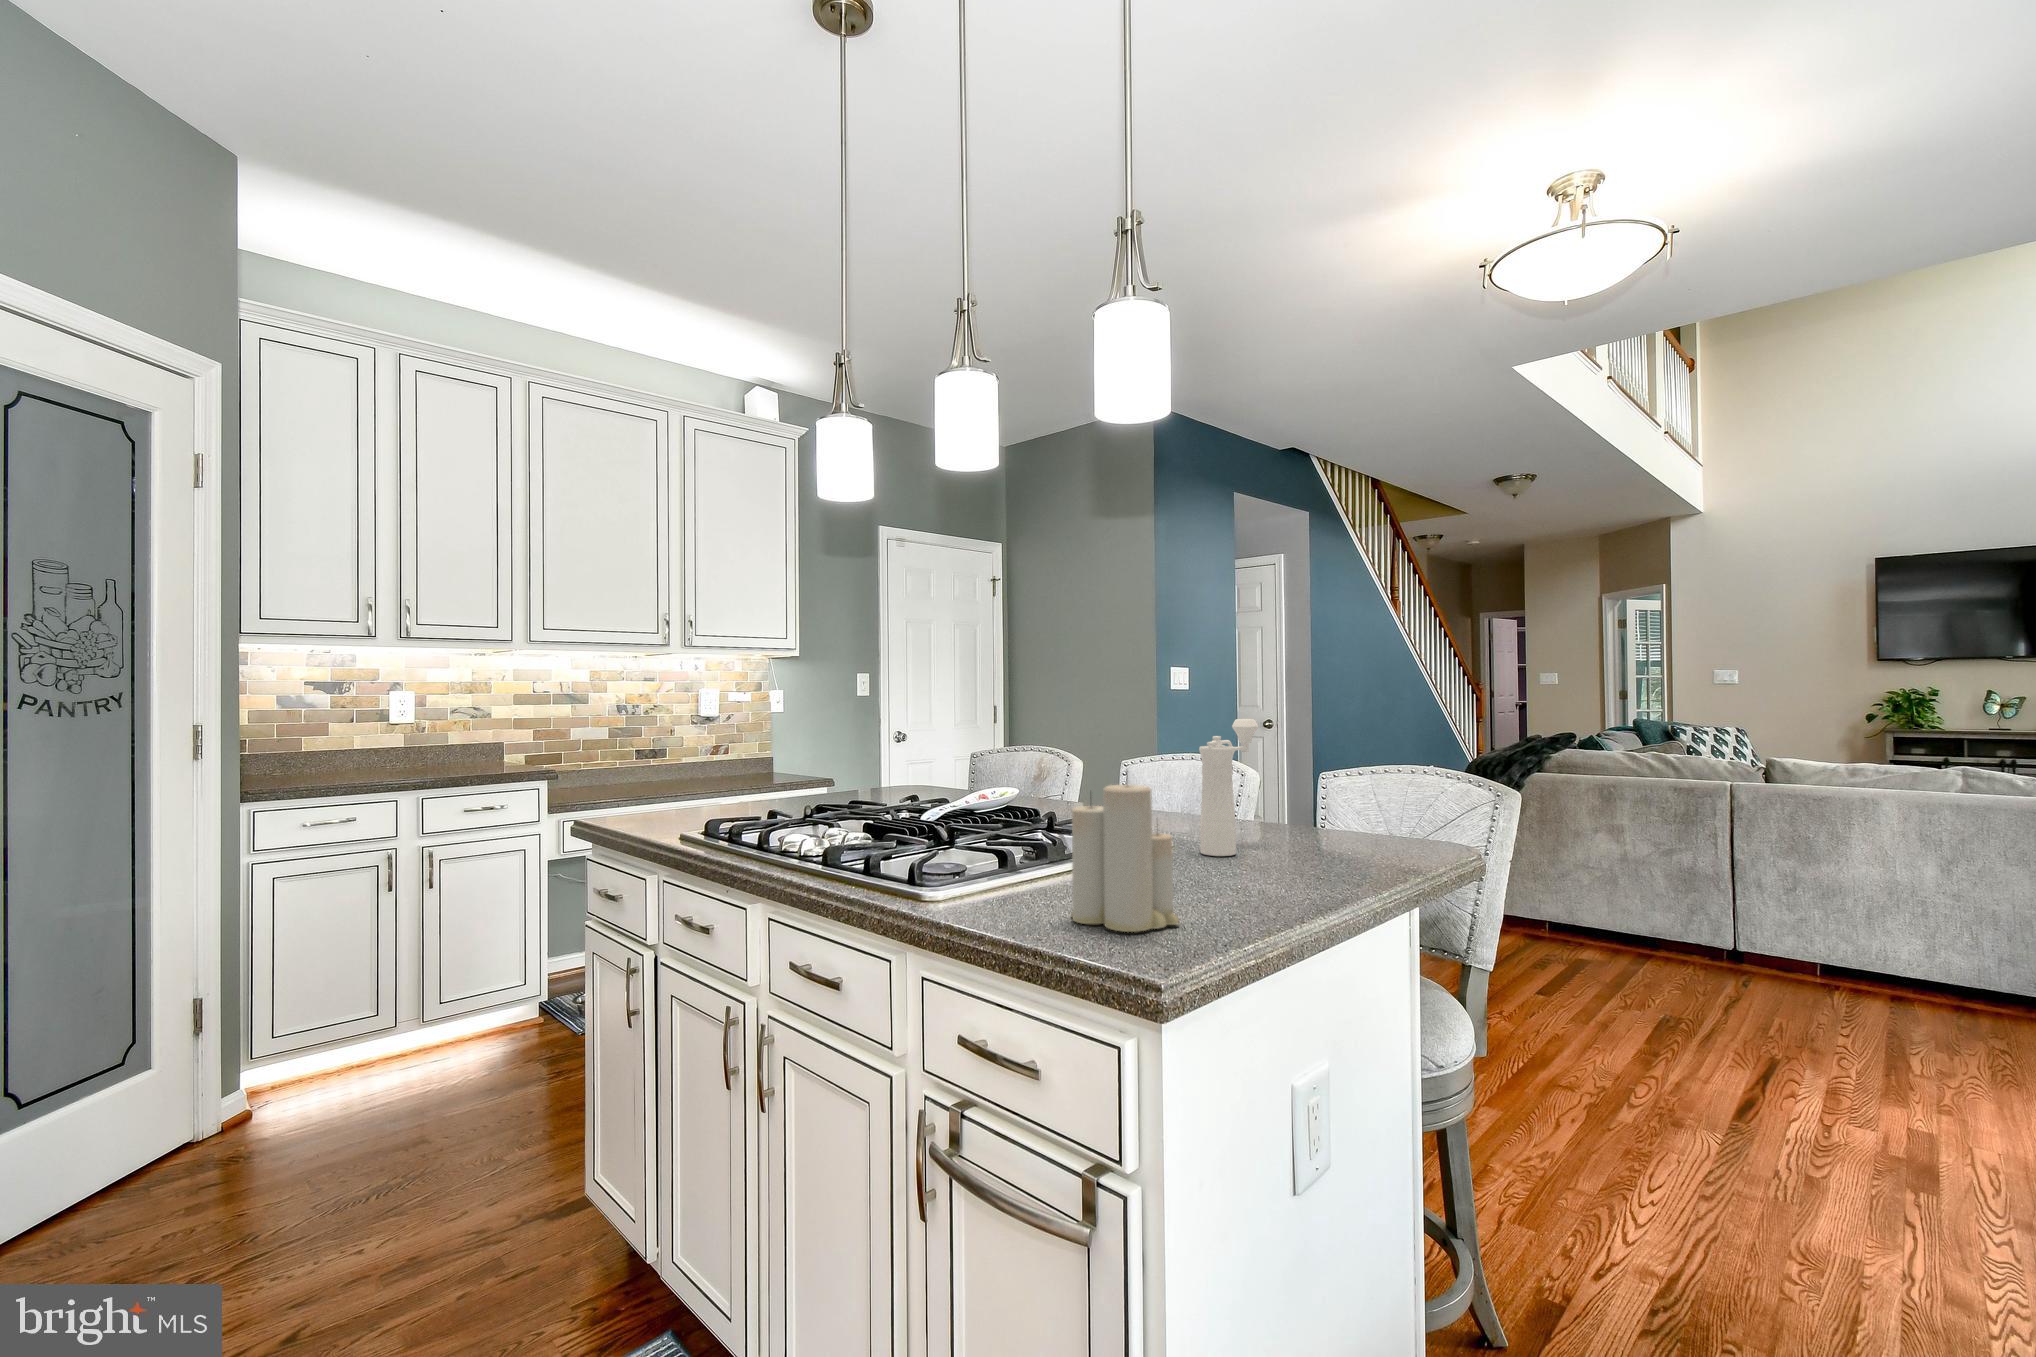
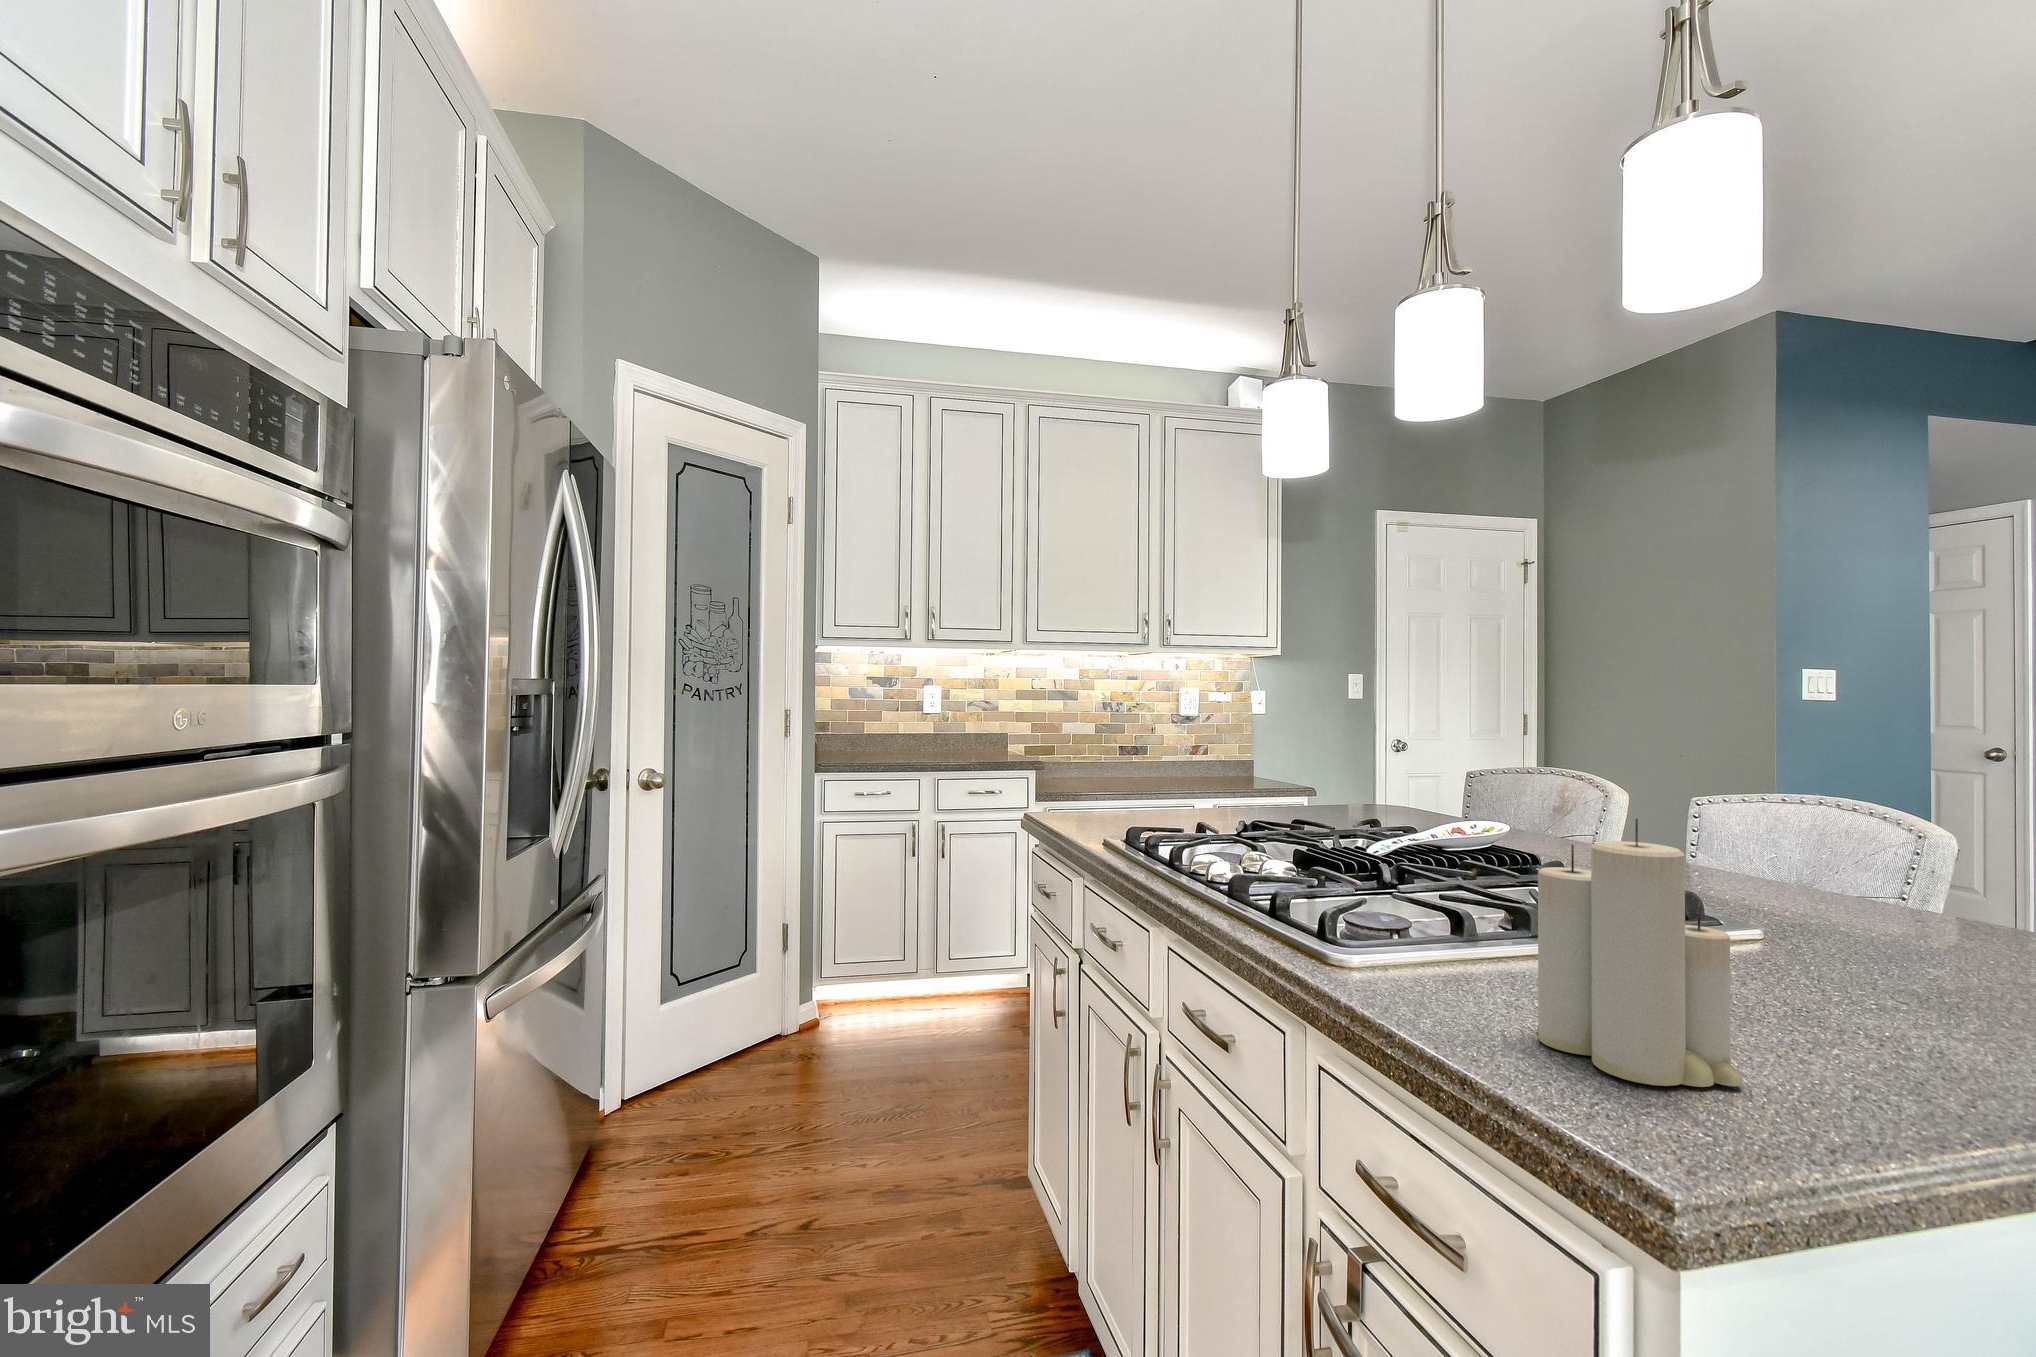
pepper mill: present [1199,719,1258,856] -> none [1808,746,1938,965]

